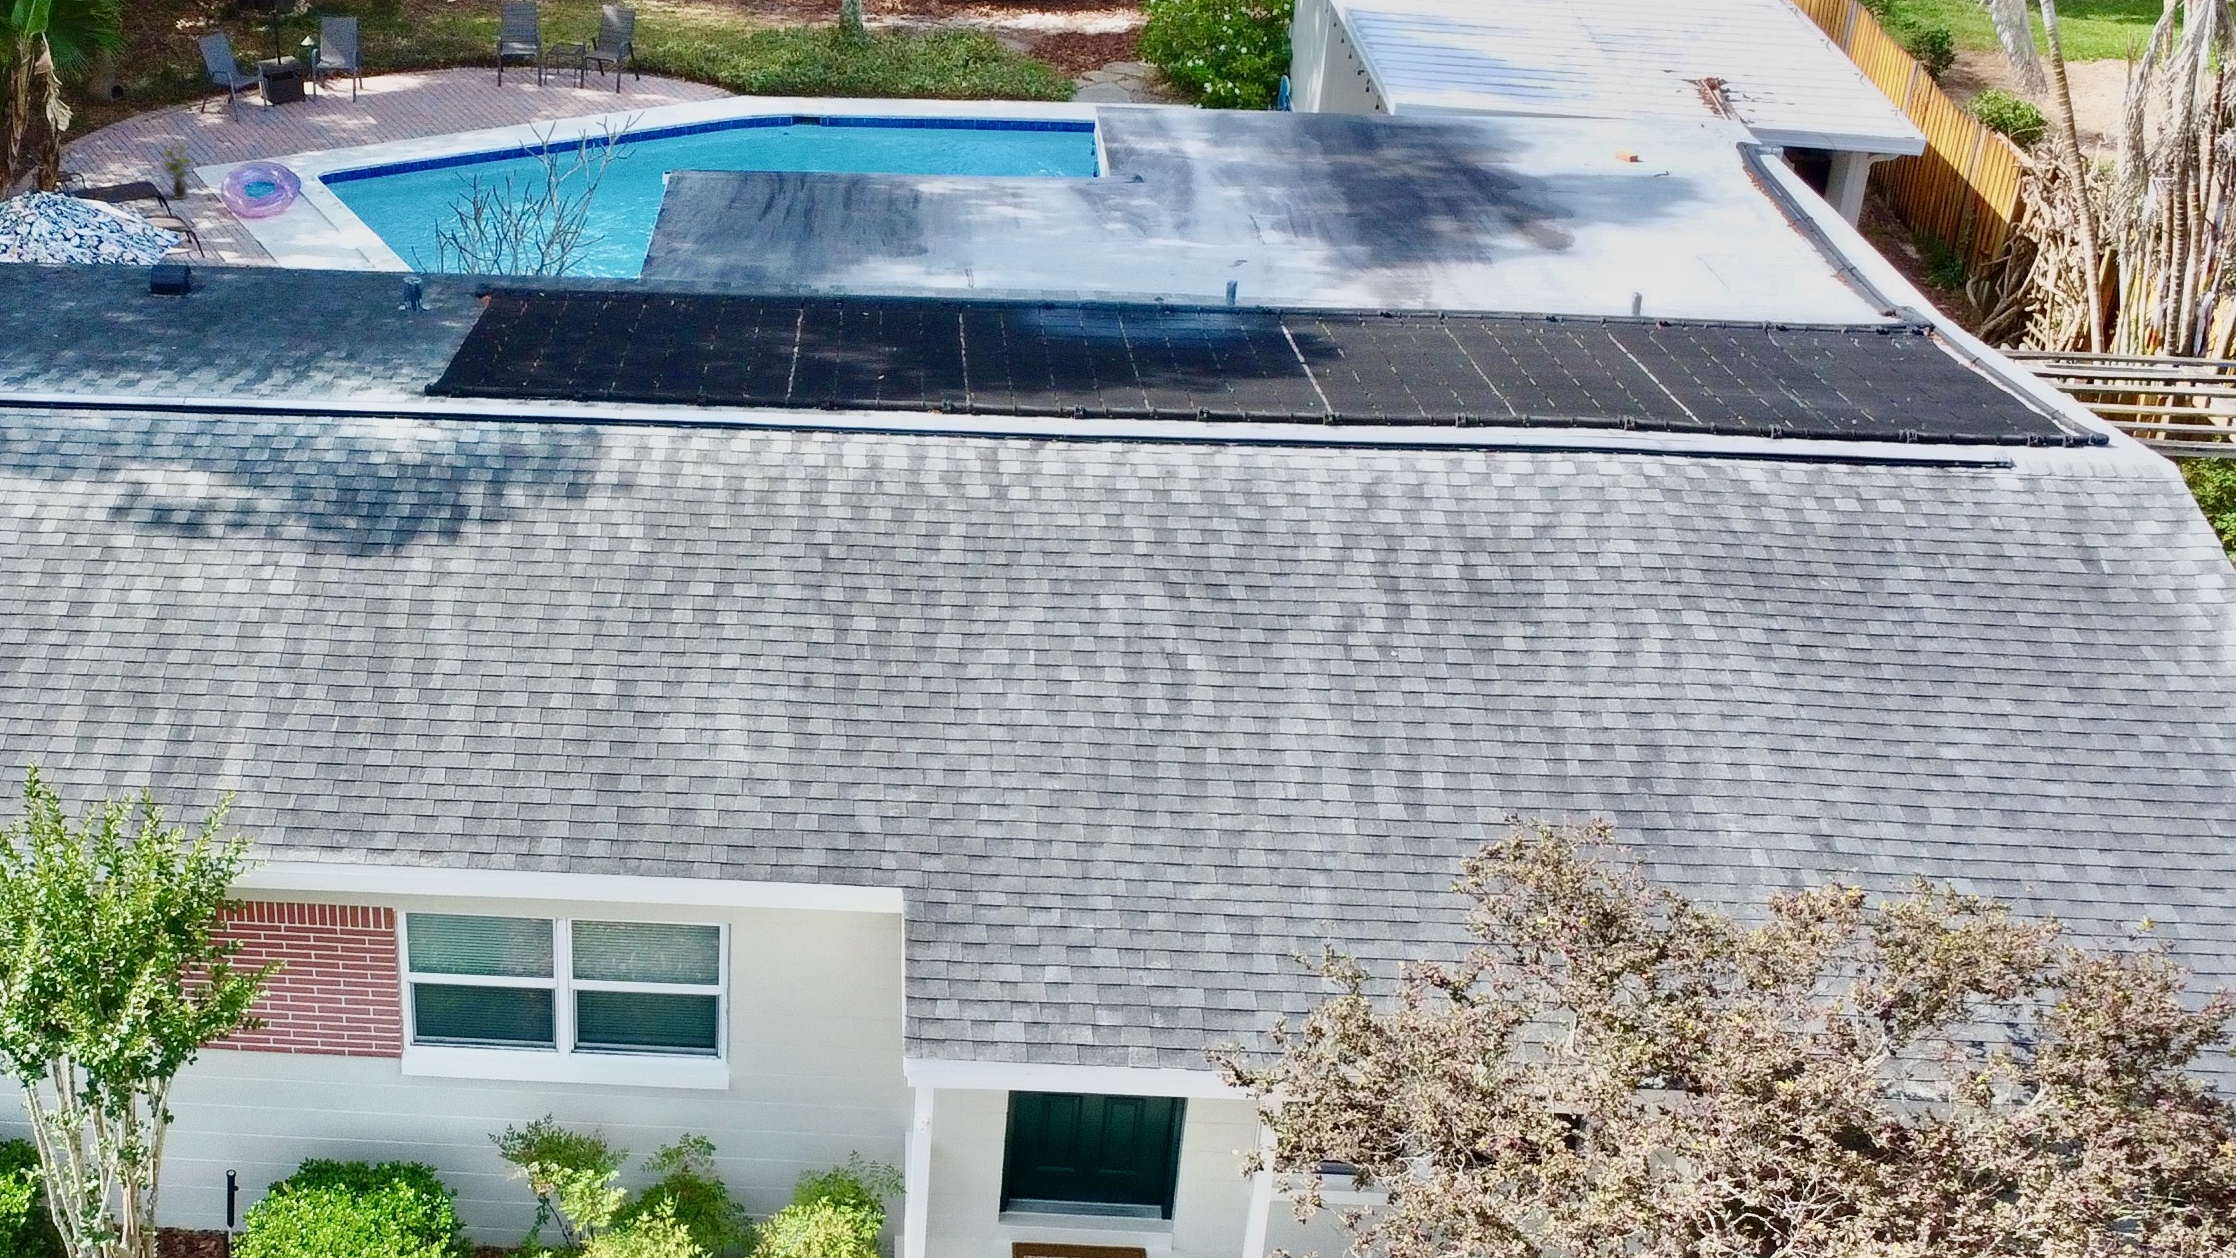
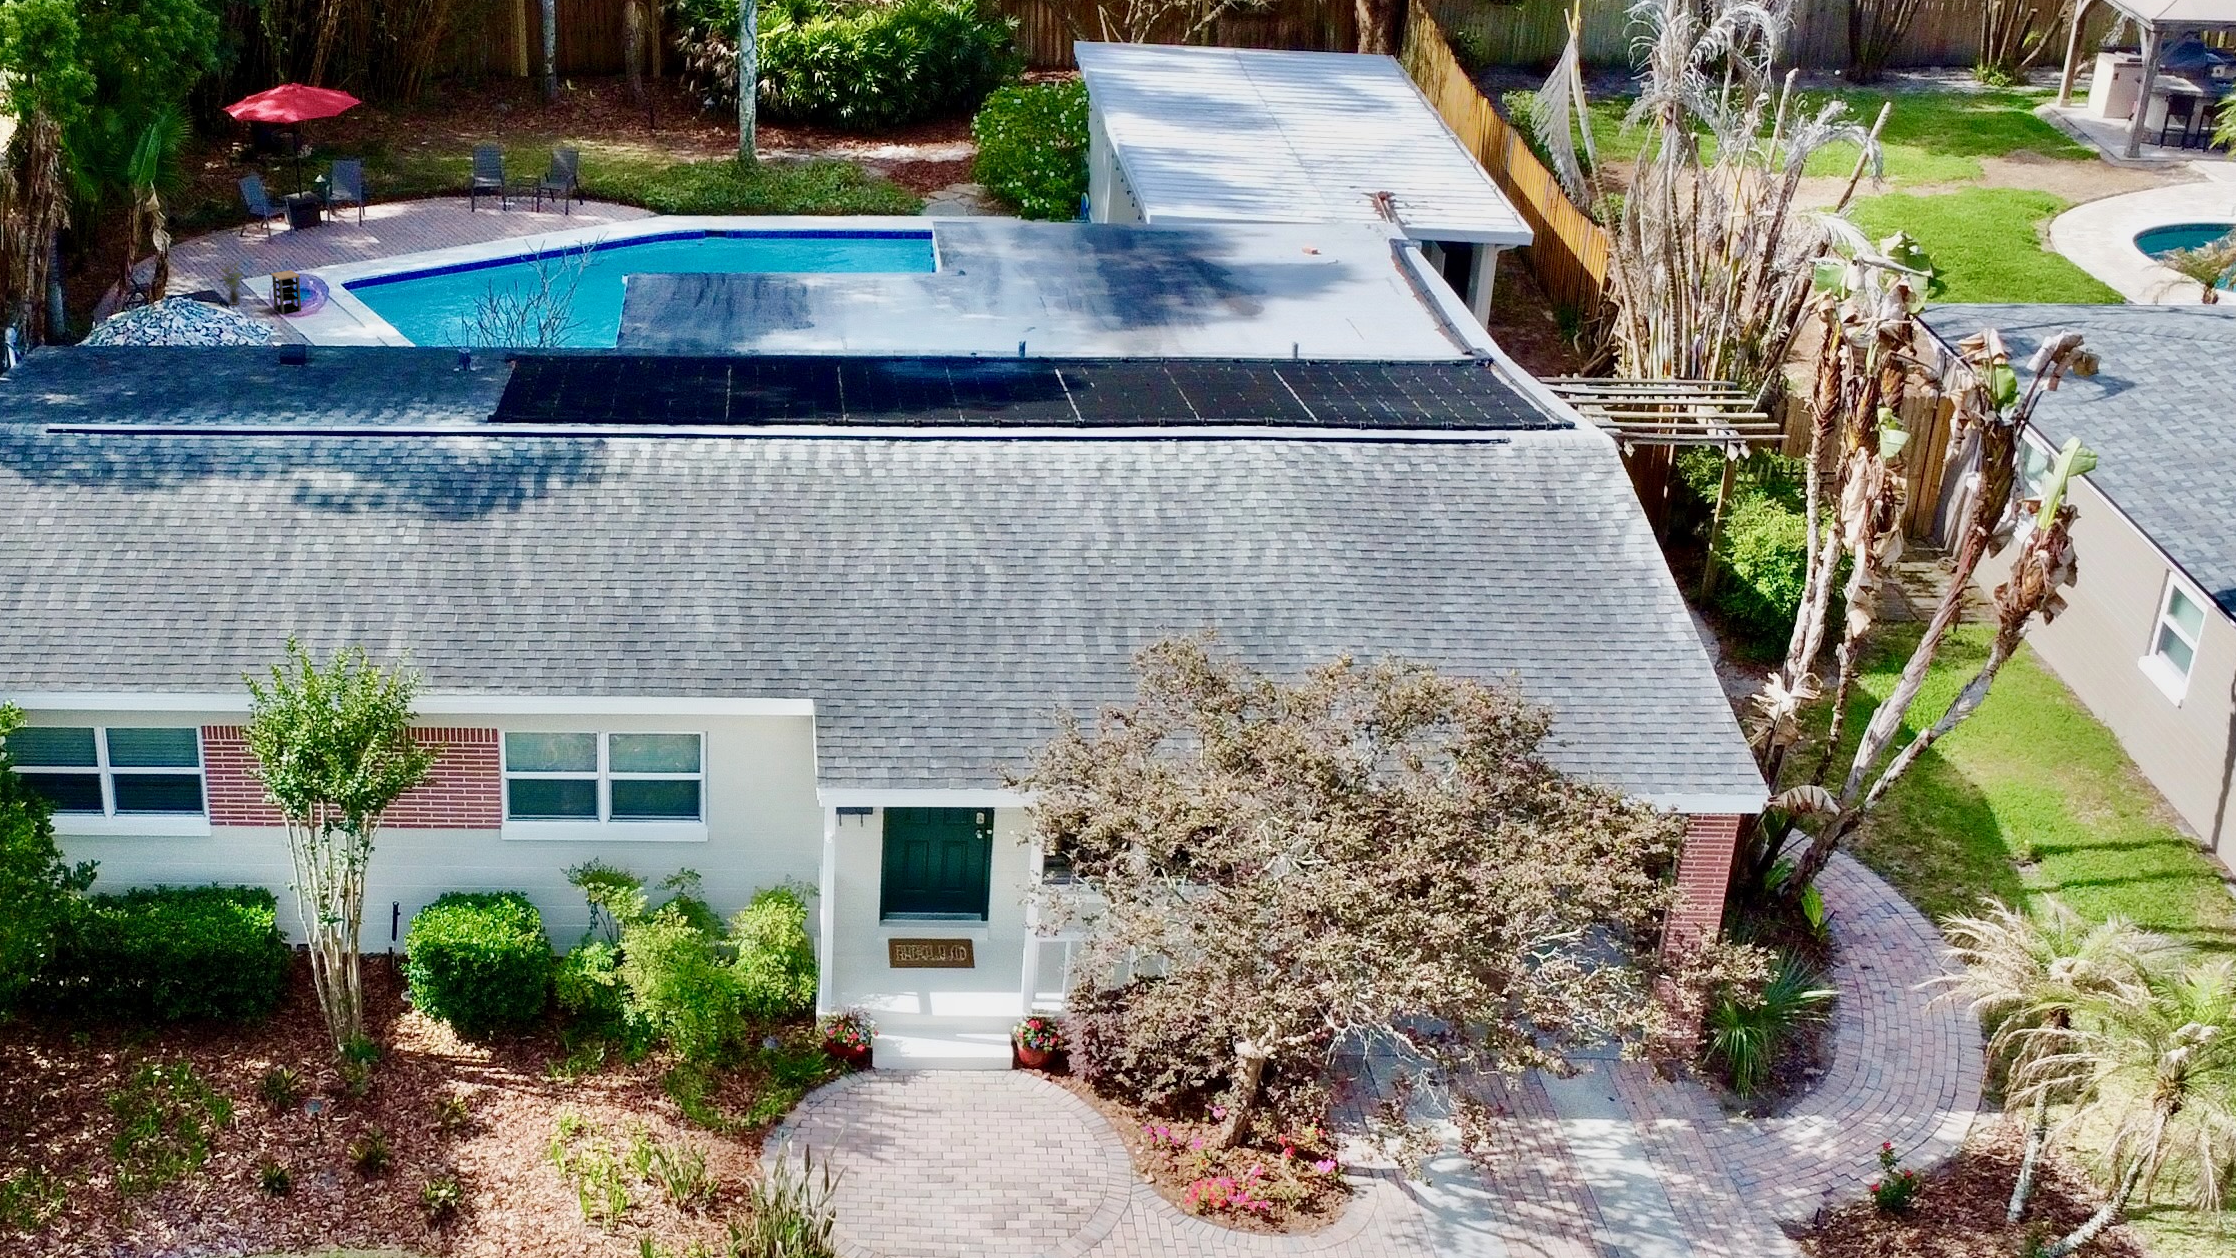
side table: none [224,155,263,213] -> present [271,270,301,314]

